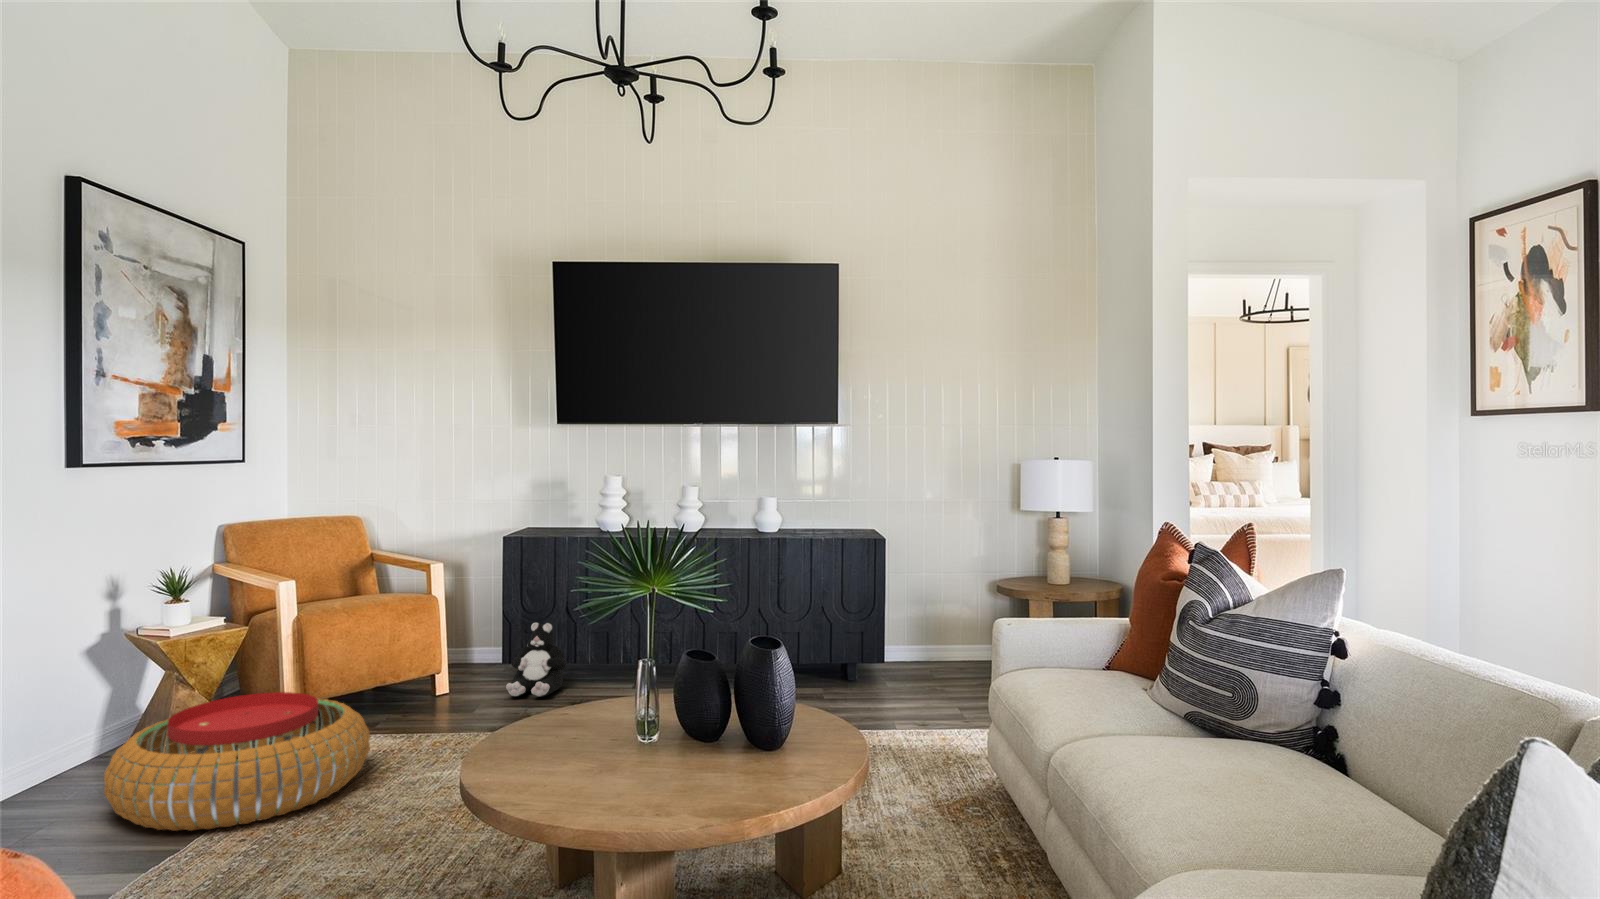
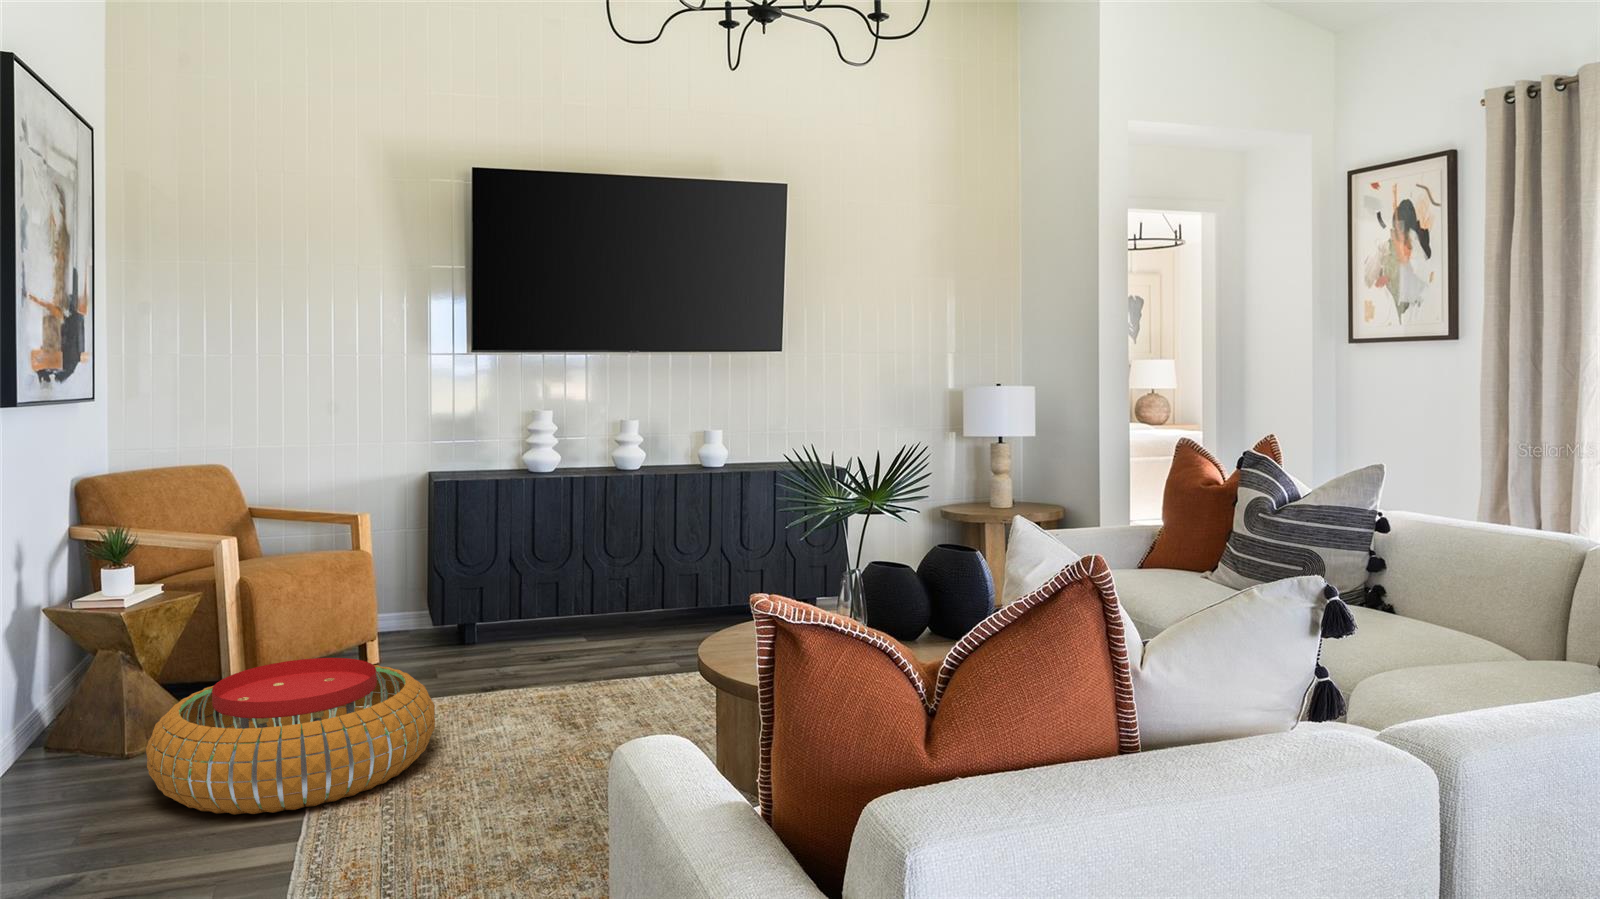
plush toy: present [506,622,566,697] -> none [475,571,538,654]

